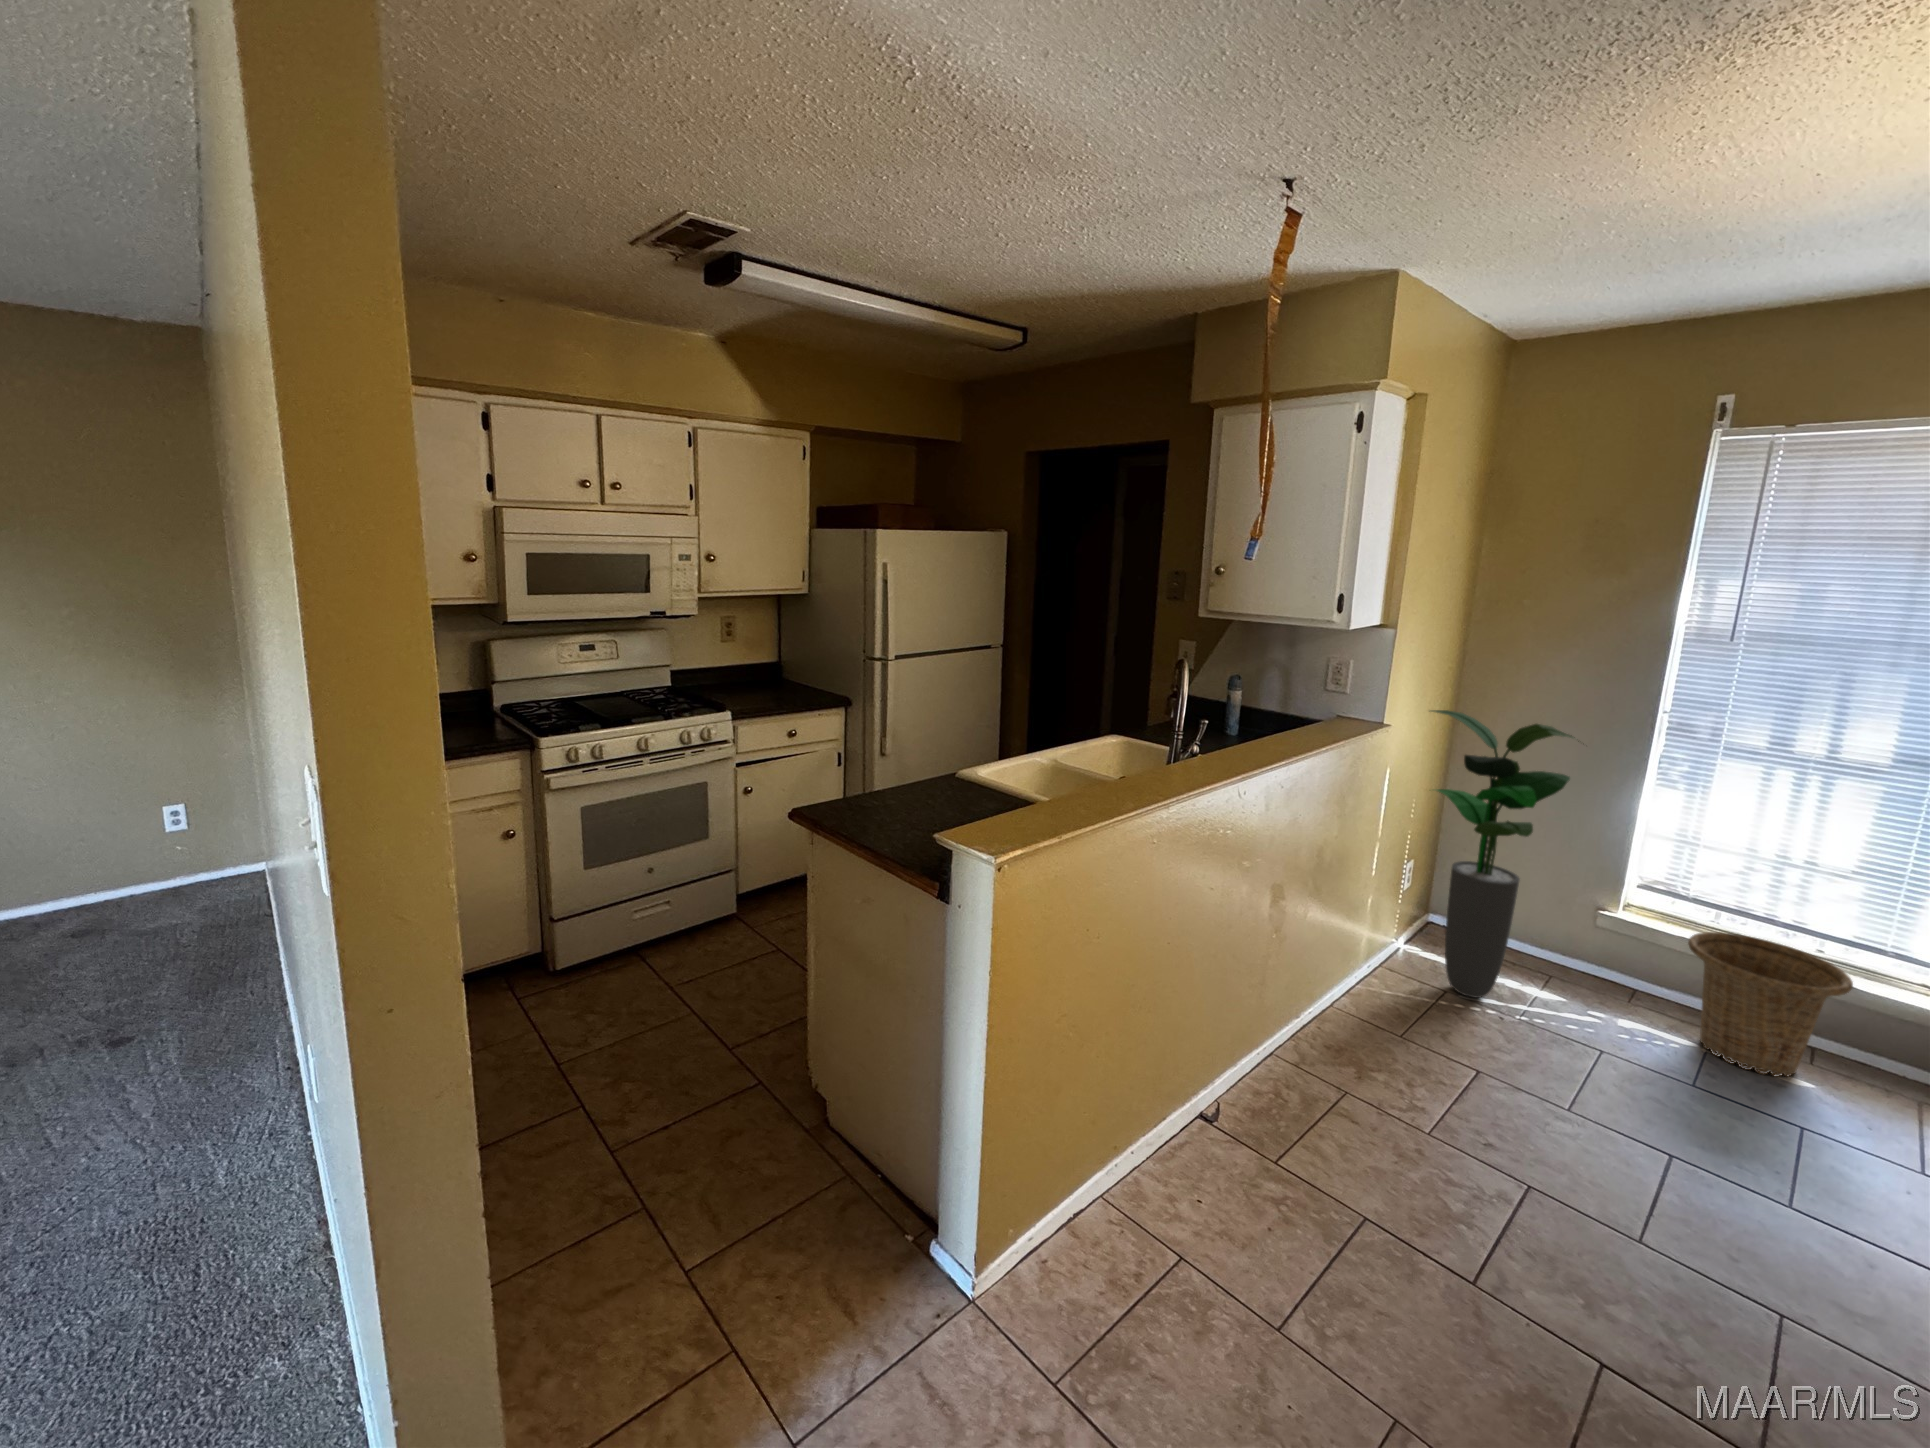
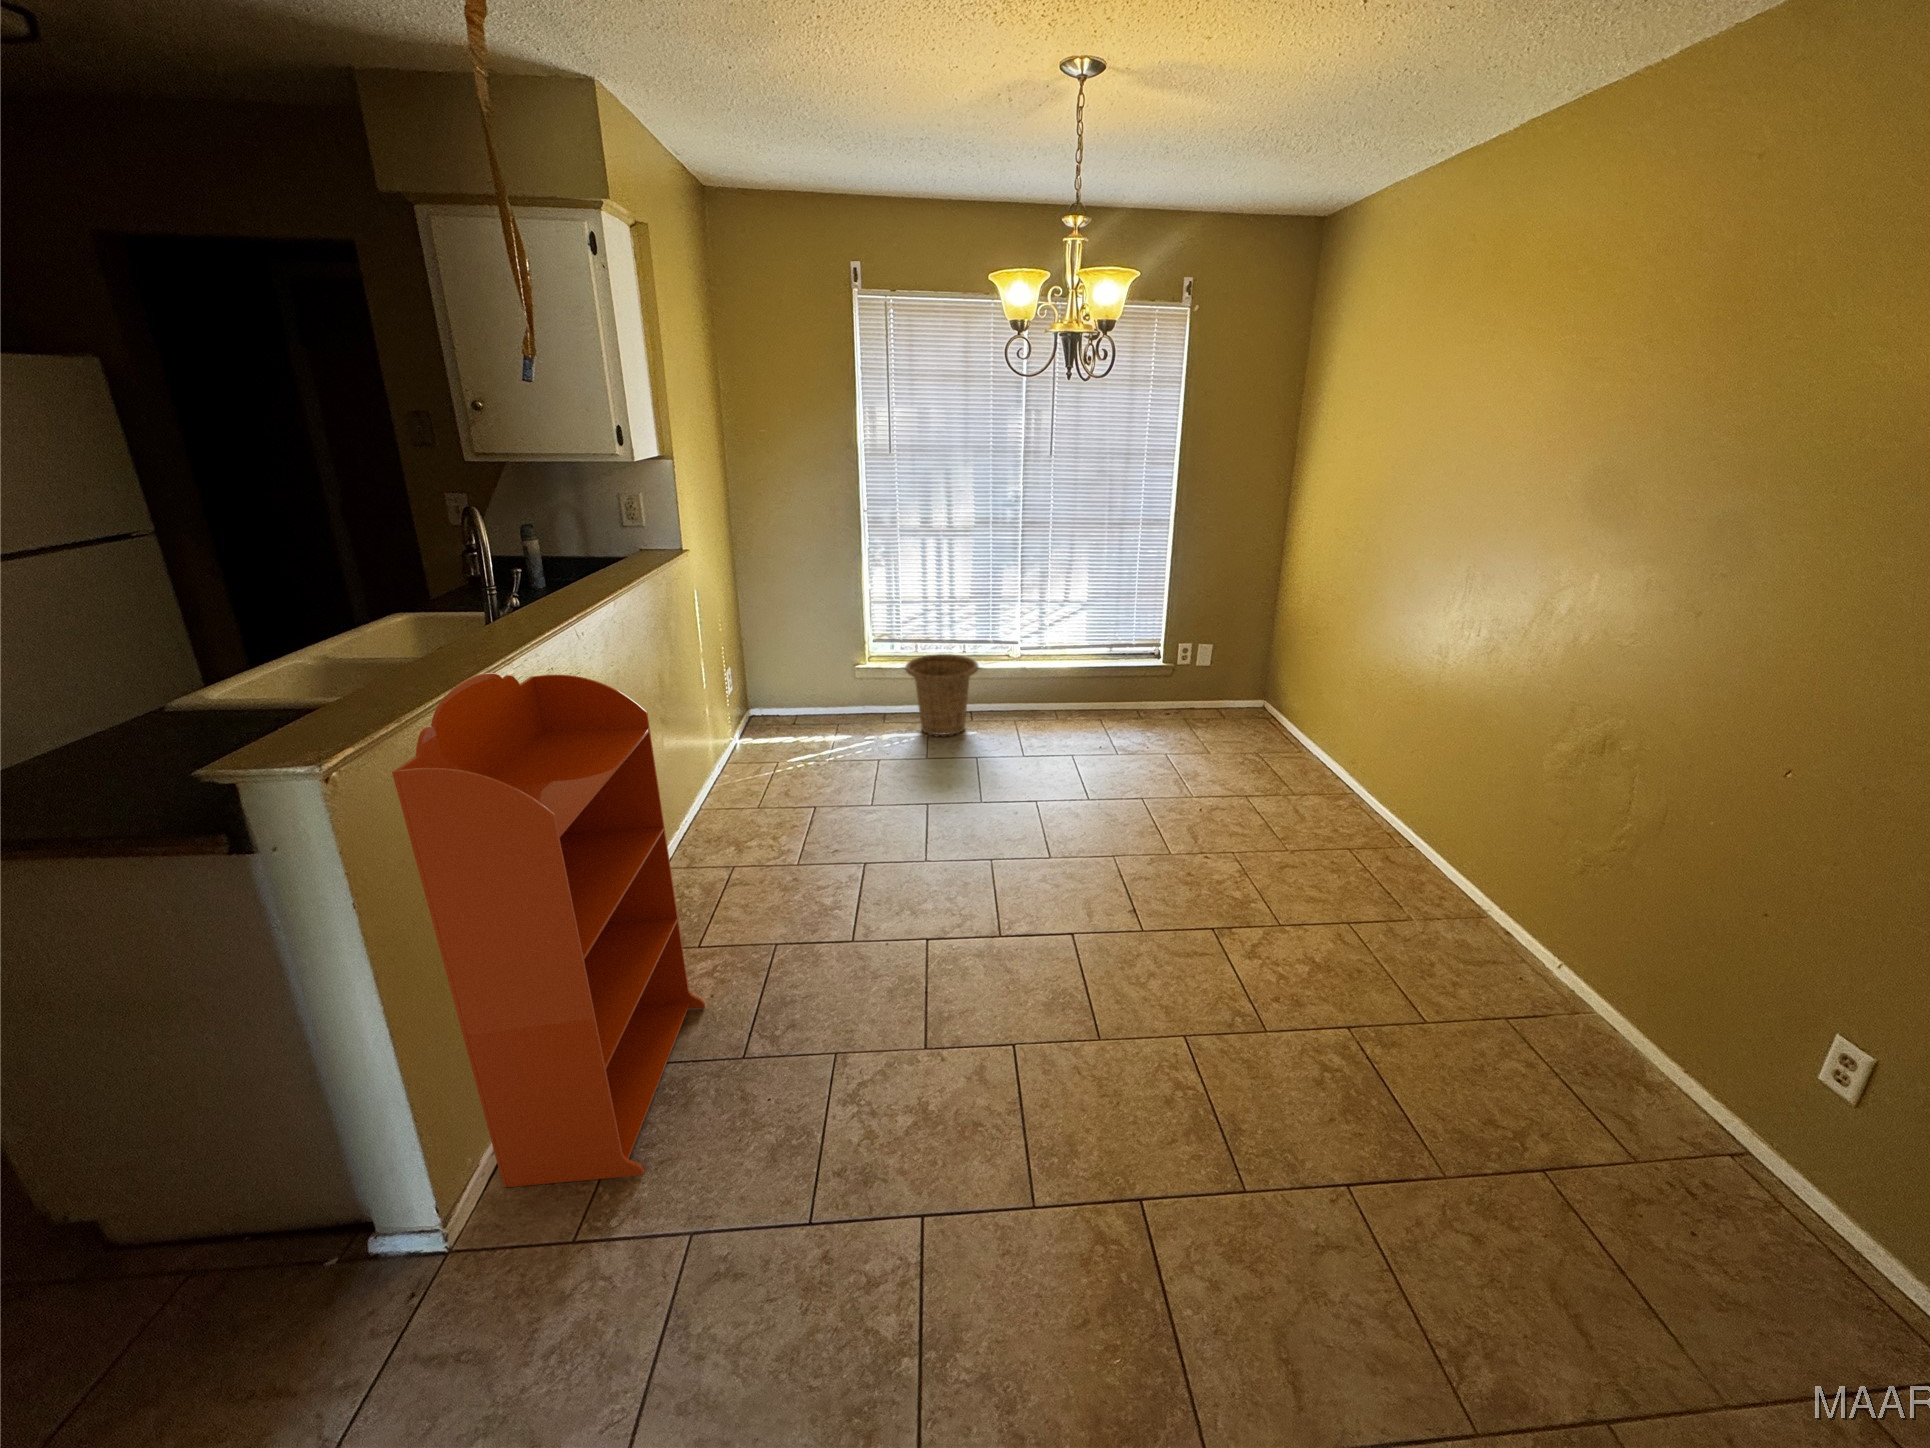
potted plant: present [1432,710,1575,998] -> none [714,532,828,759]
bookcase: none [1027,812,1274,1374] -> present [392,673,705,1187]

